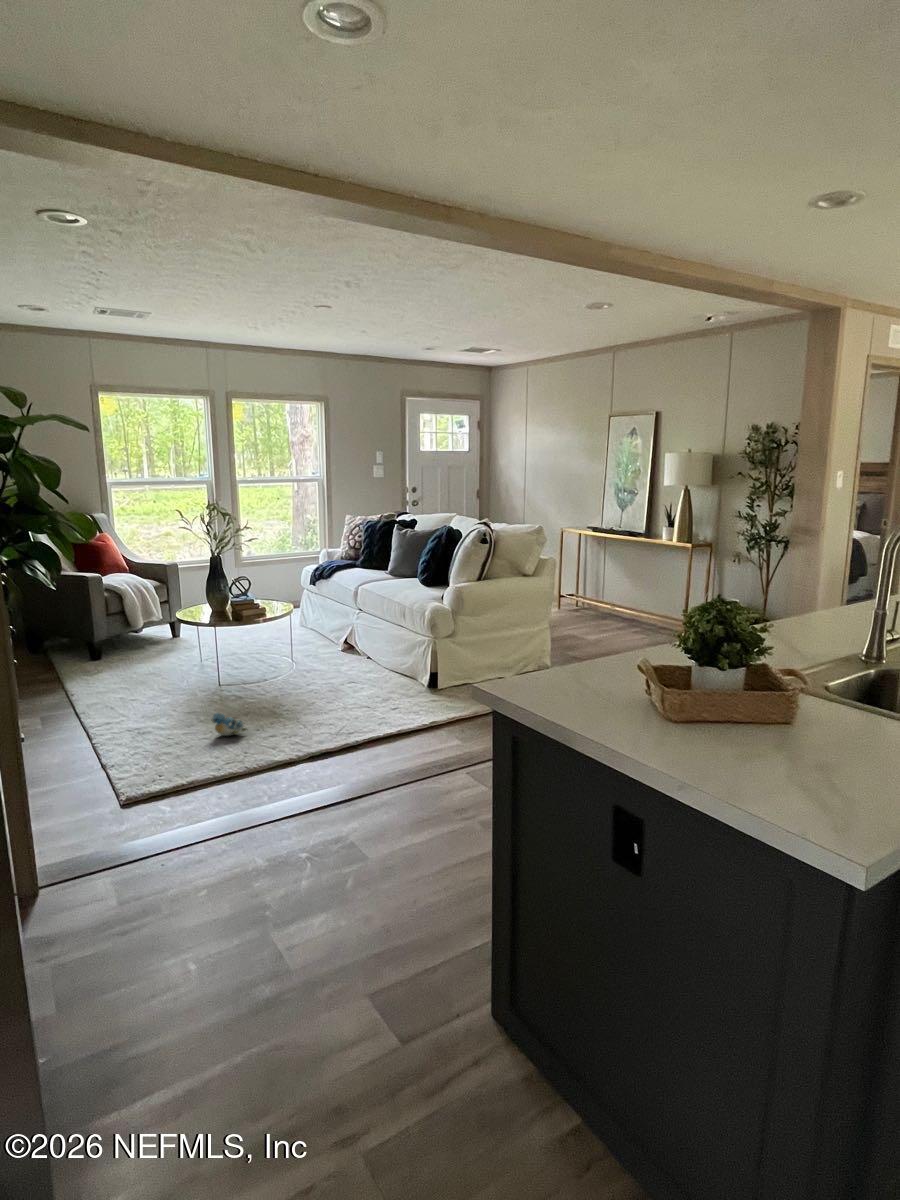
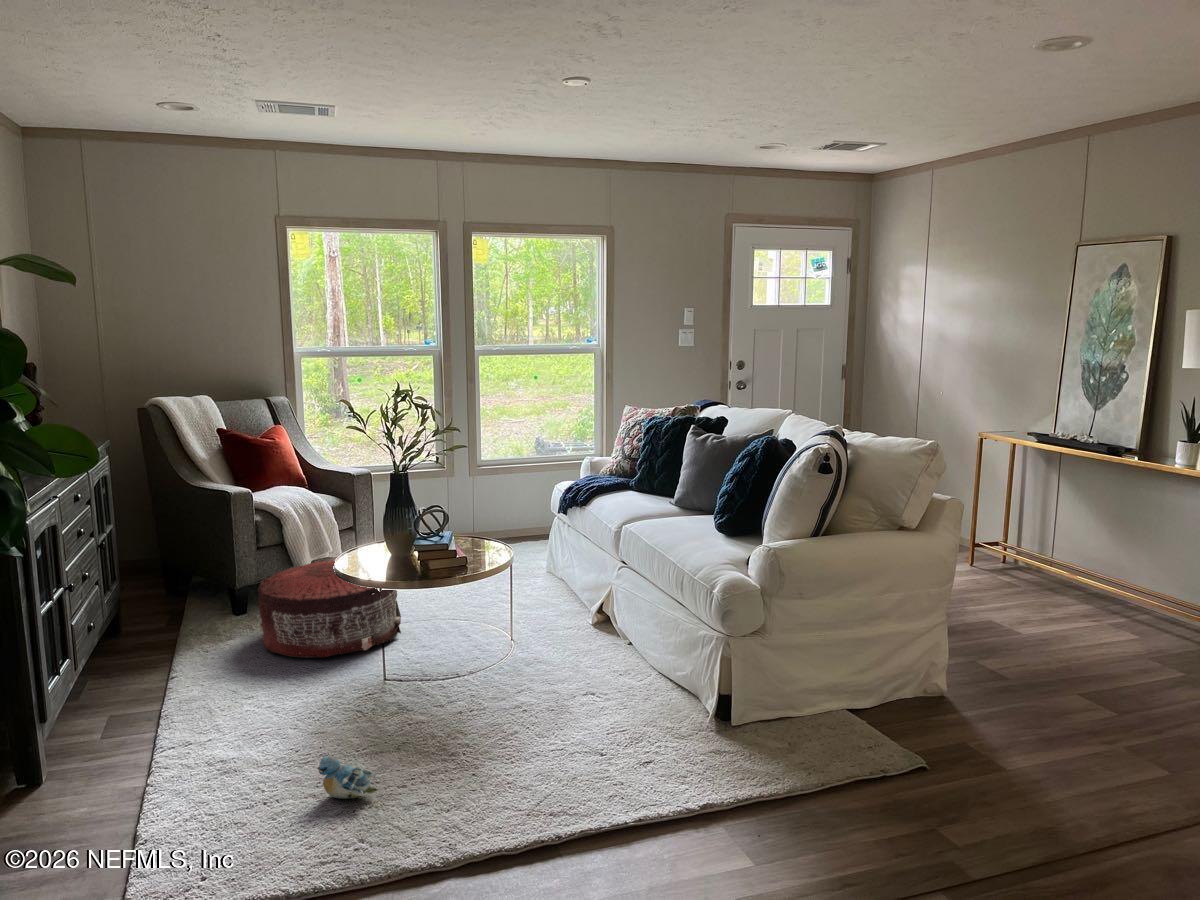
pouf: none [122,617,221,677] -> present [258,559,401,658]

